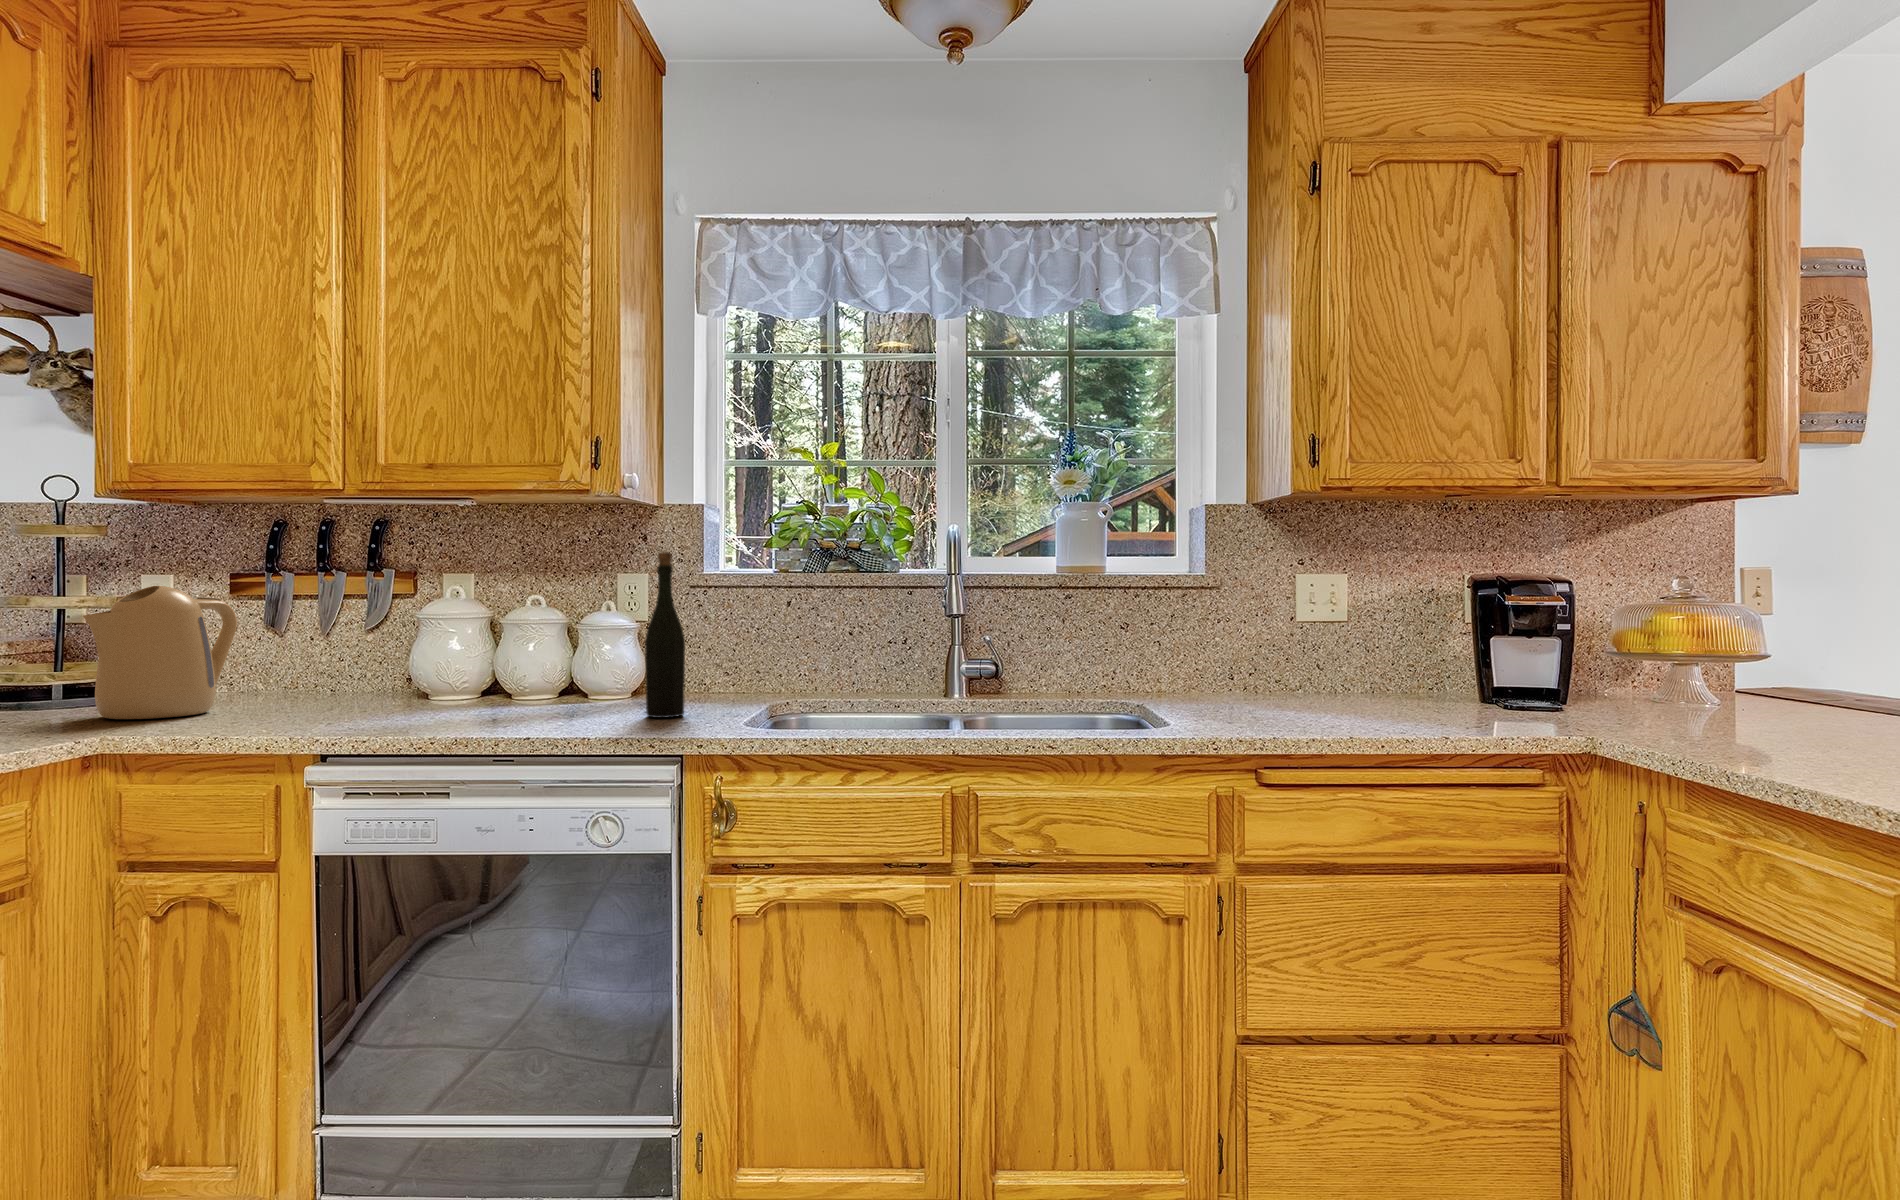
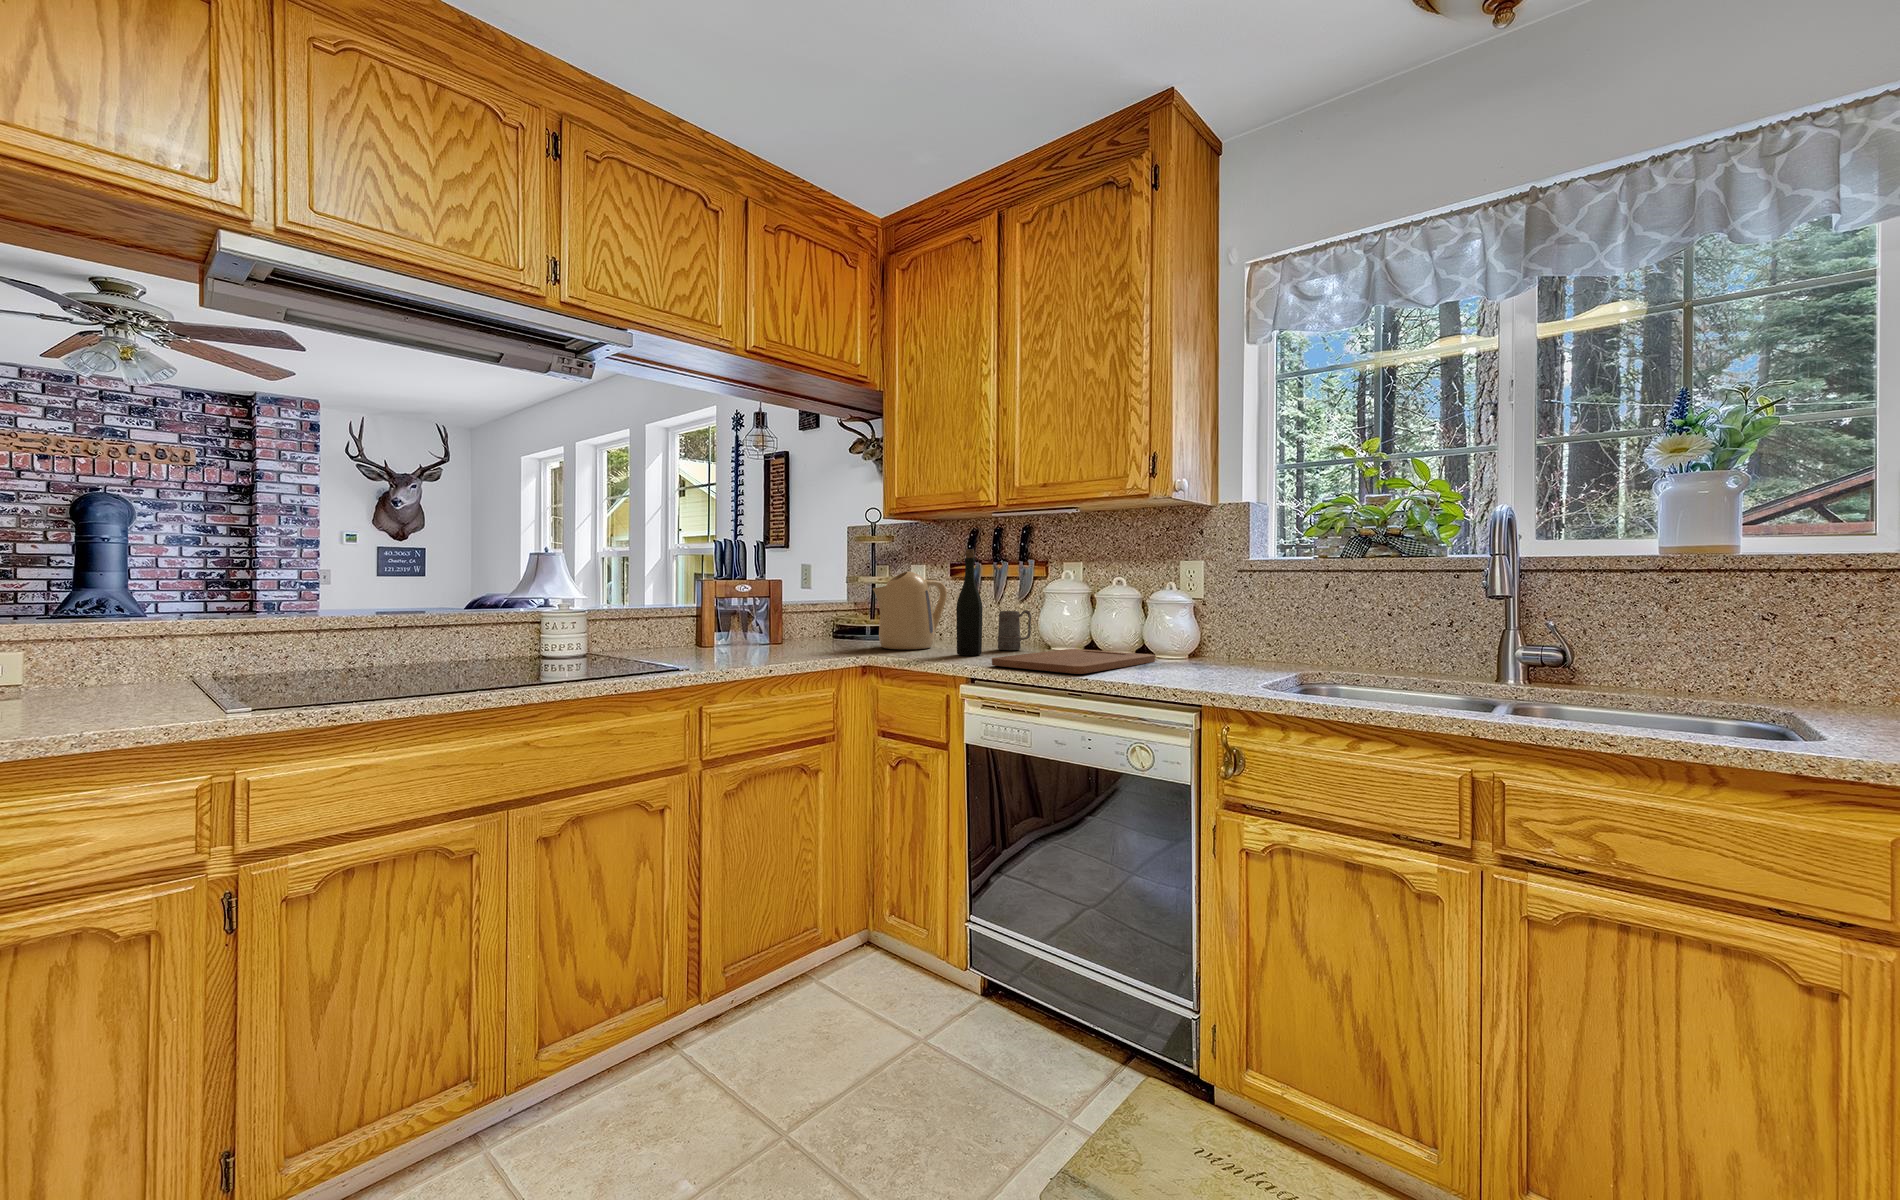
bottle: present [645,552,685,718] -> present [956,550,983,655]
mug: none [341,644,399,706] -> present [998,610,1031,650]
cutting board: none [358,697,596,730] -> present [992,649,1155,674]

